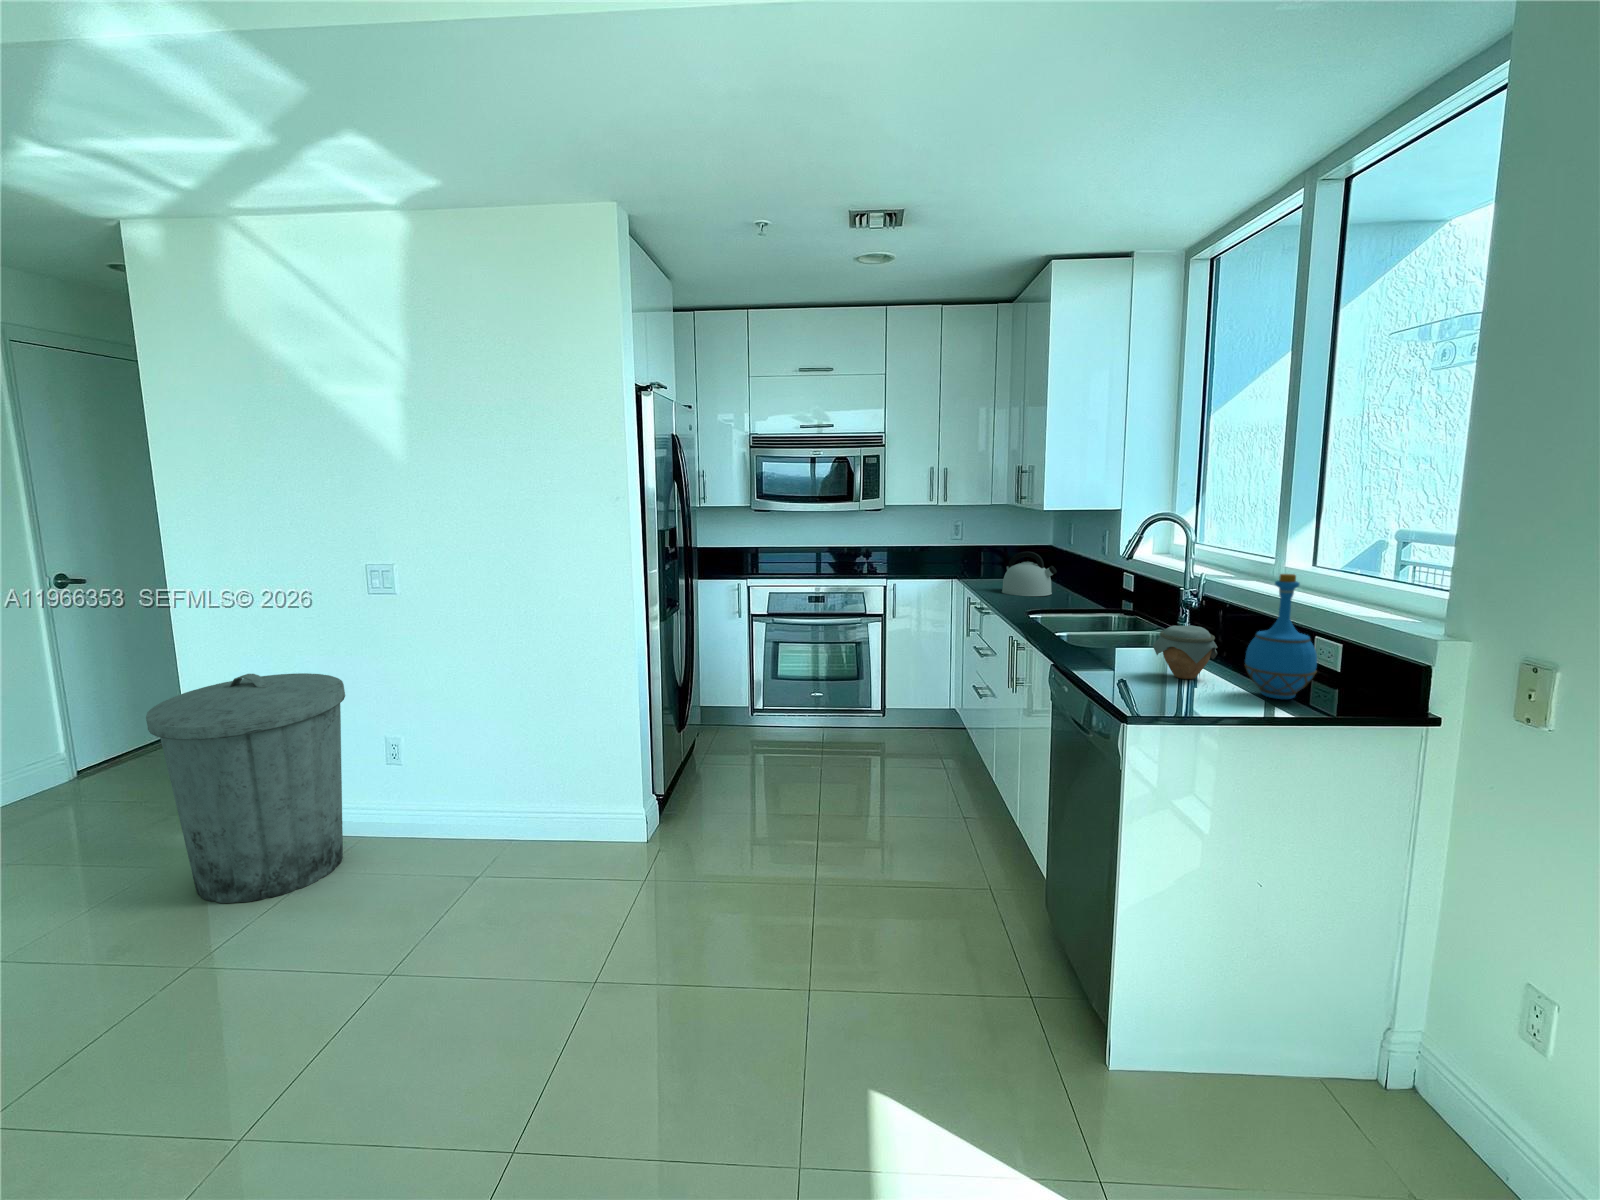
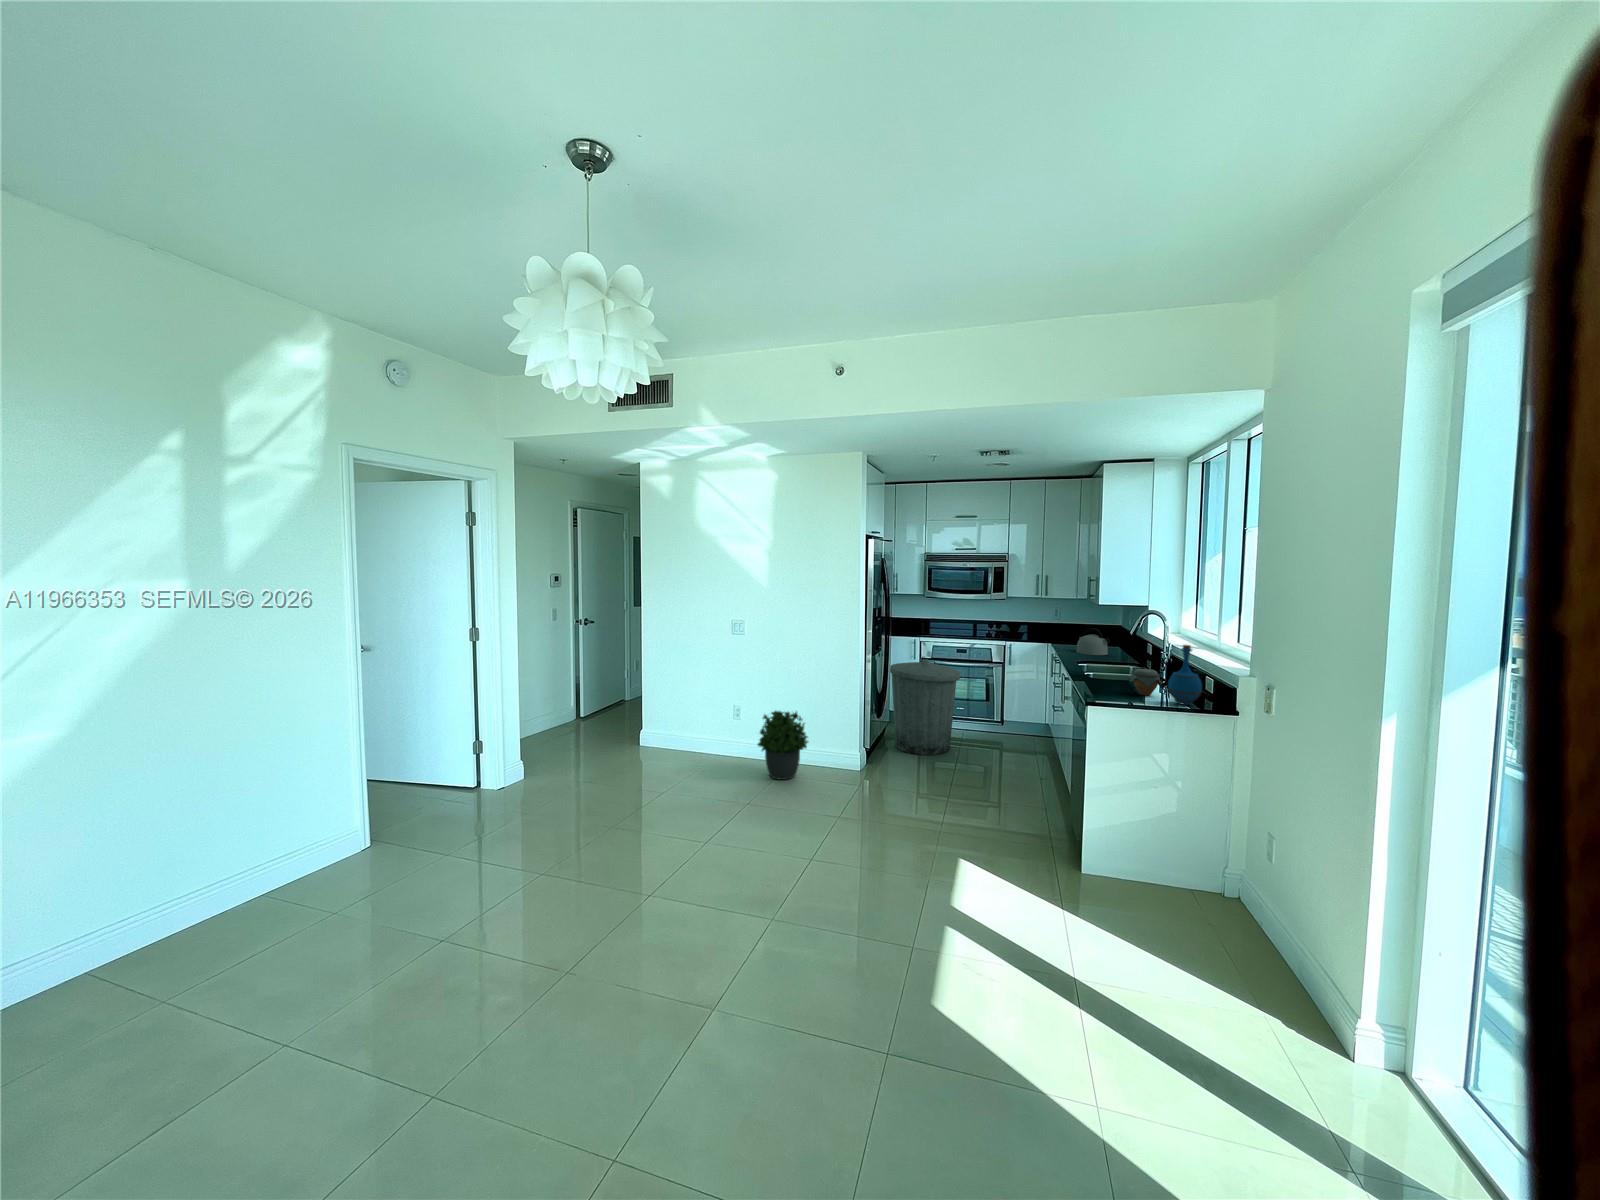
trash can: present [146,673,345,903] -> present [890,659,960,755]
potted plant: none [421,737,533,878] -> present [758,711,808,780]

